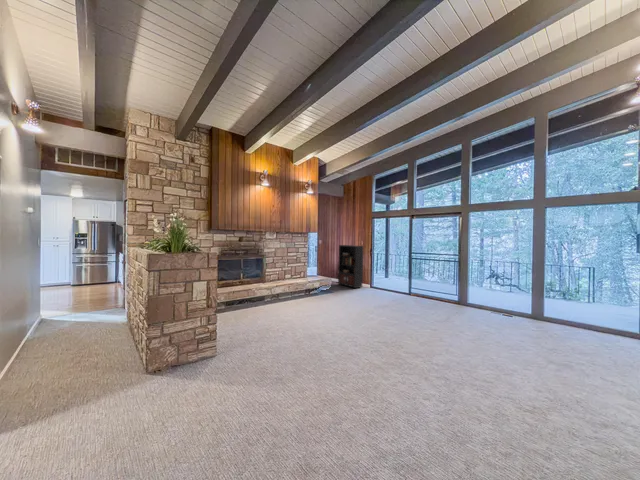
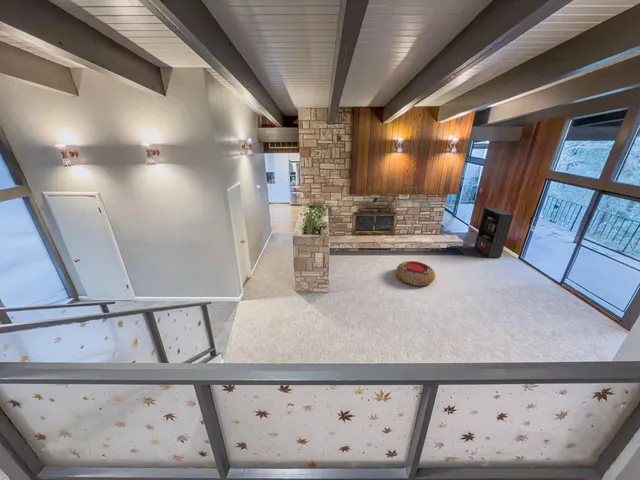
pouf: none [291,294,334,318] -> present [396,261,435,286]

